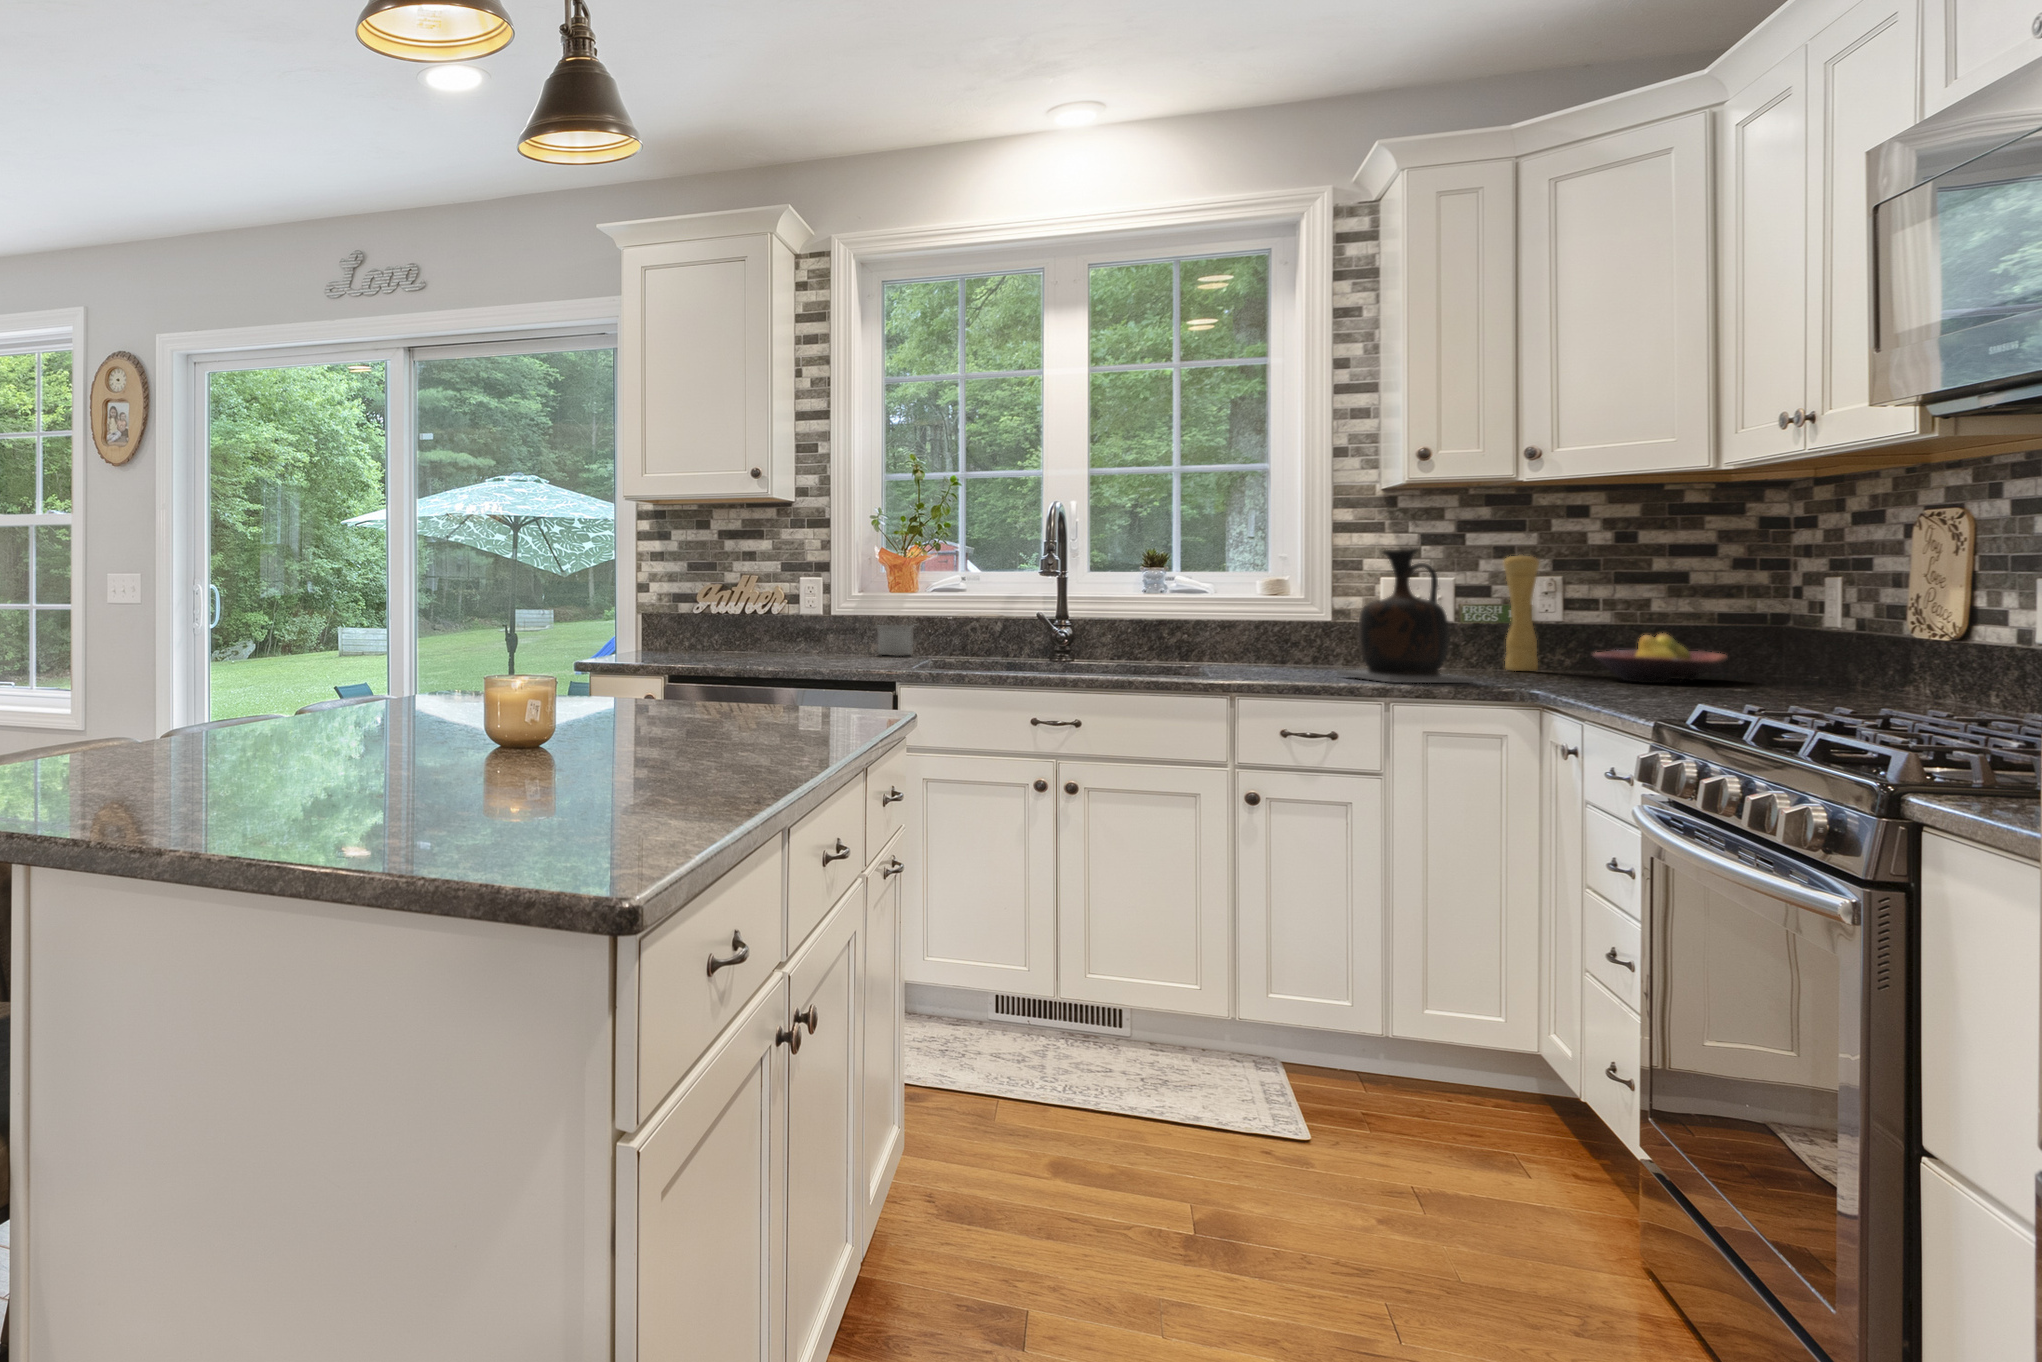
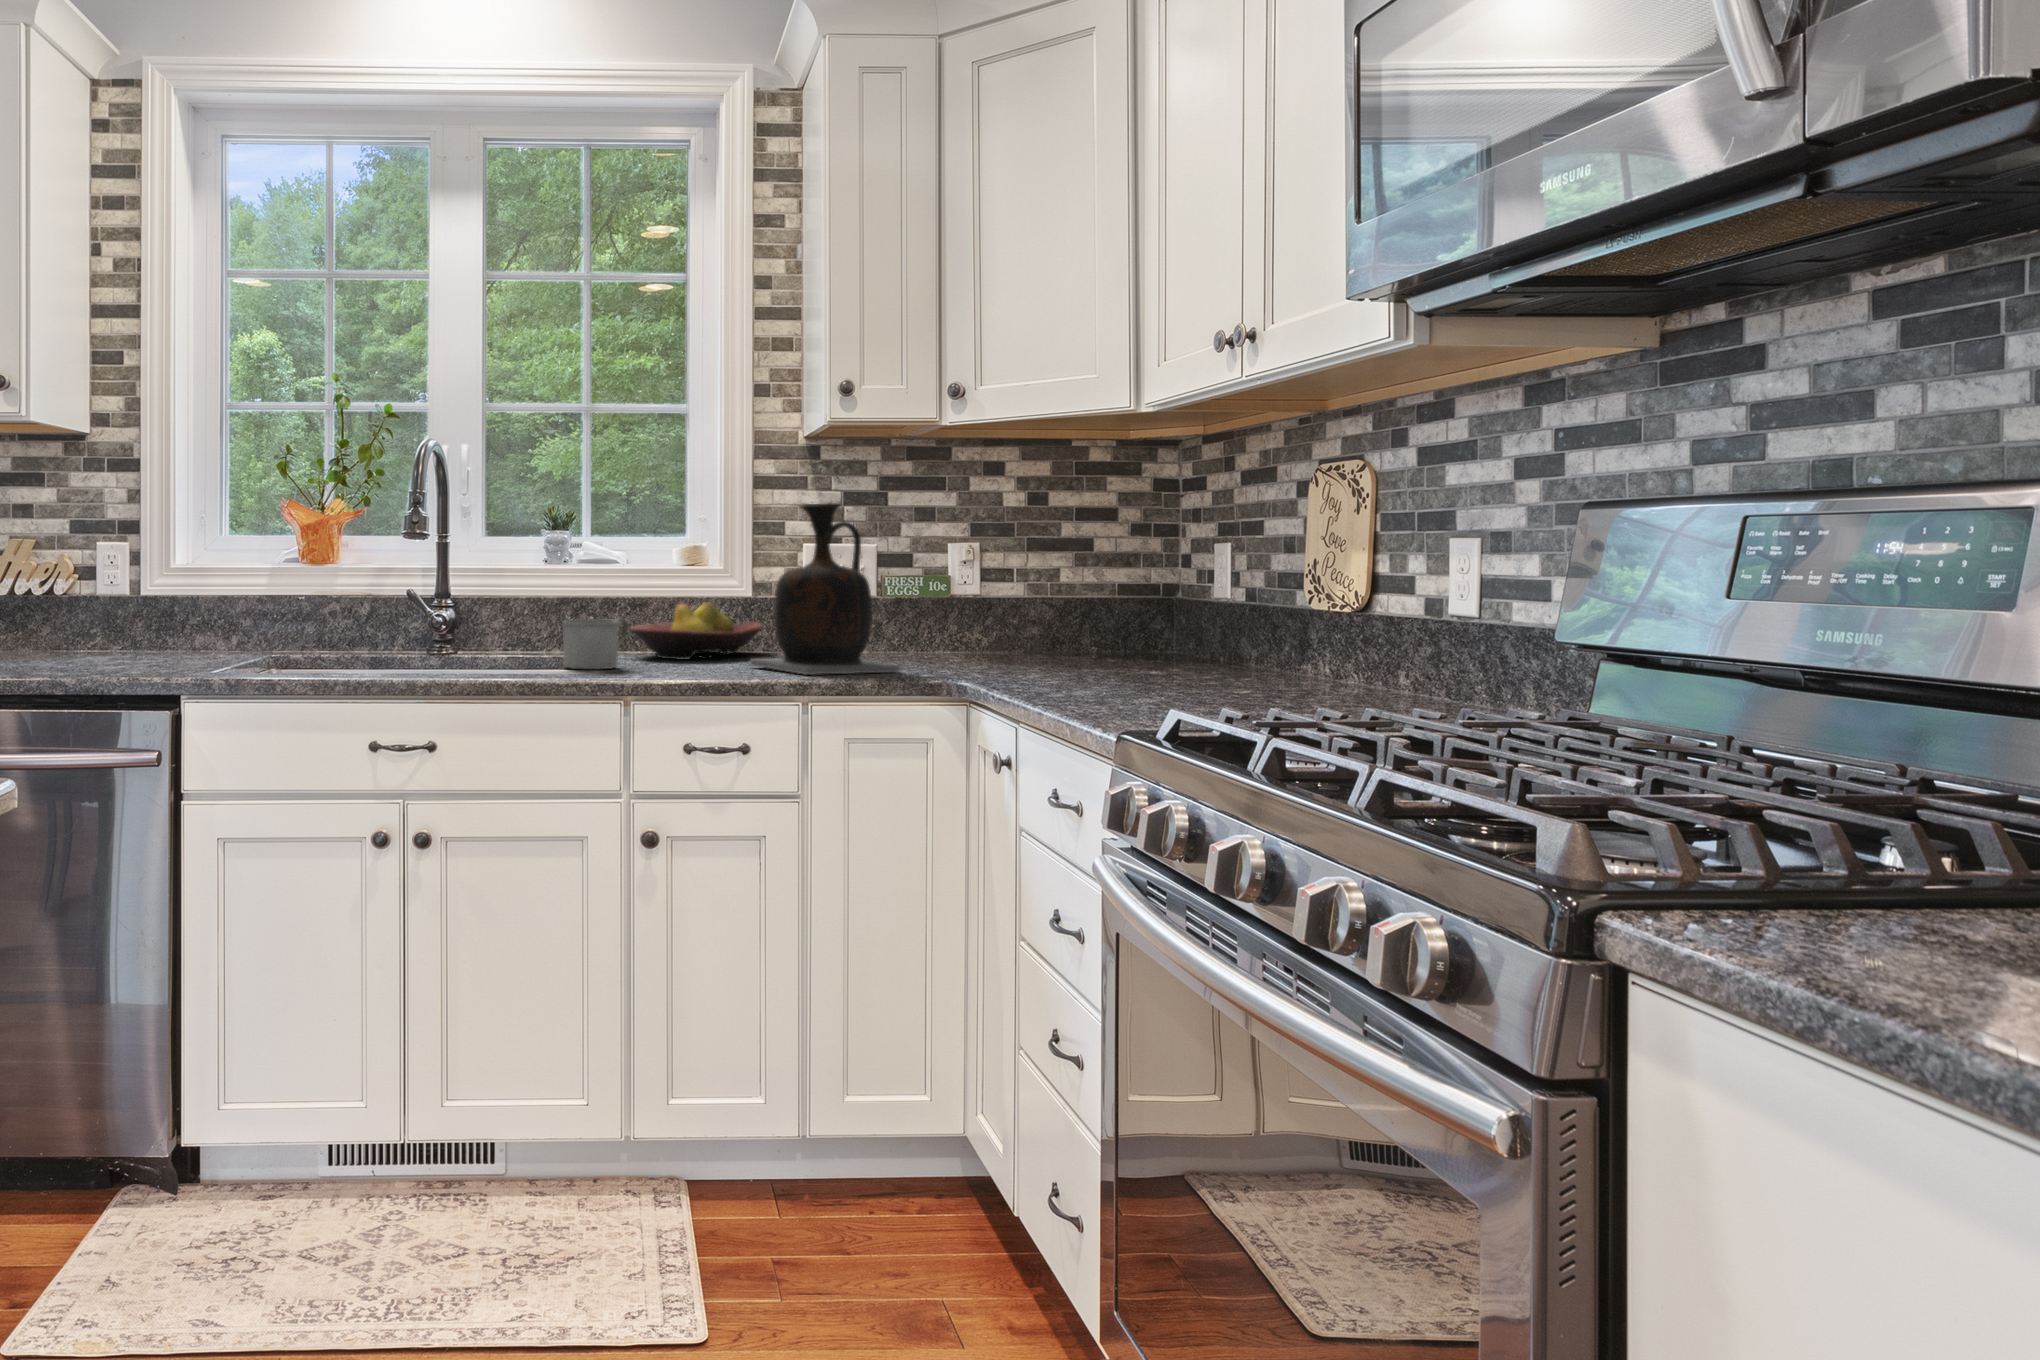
pepper mill: present [1504,554,1539,671] -> none [922,516,957,651]
mug: present [878,625,921,656] -> present [563,618,628,669]
fruit bowl: present [1593,634,1728,683] -> present [629,602,764,660]

